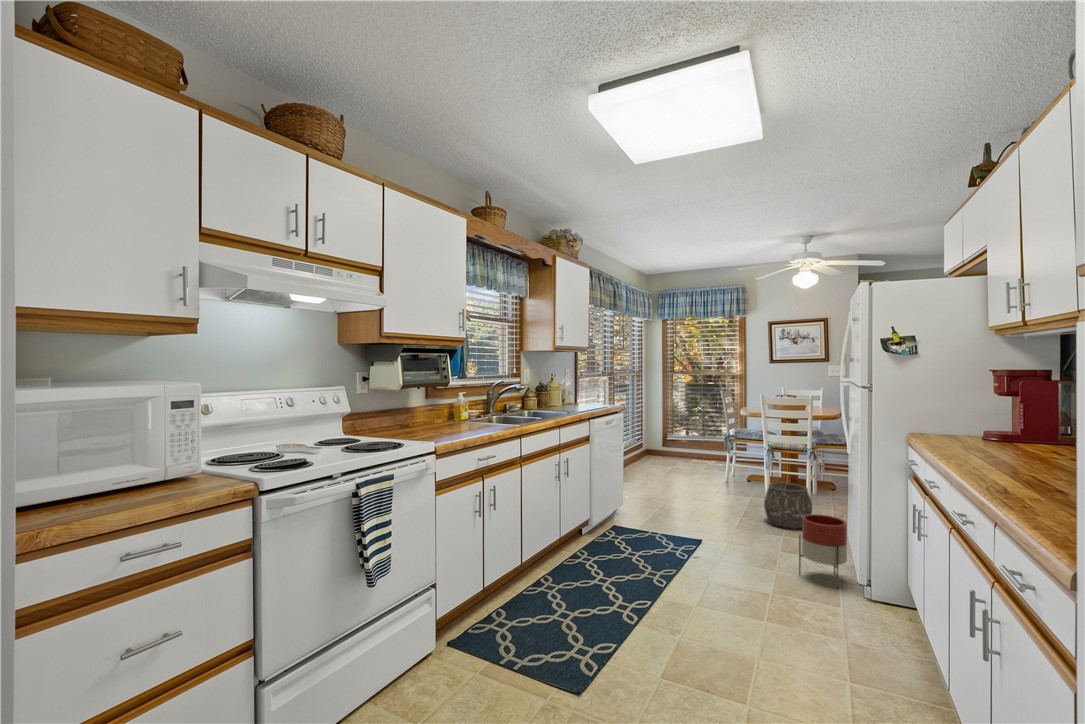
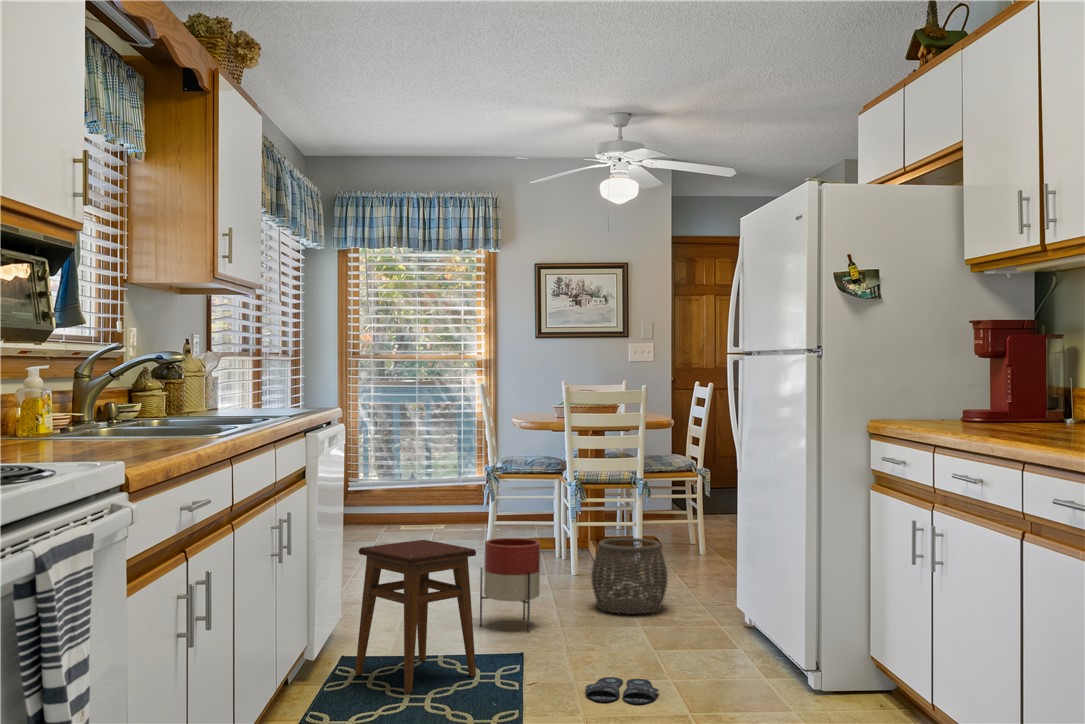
stool: none [611,477,669,556] -> present [355,540,476,693]
planter: present [799,514,847,589] -> present [480,538,540,632]
slippers: none [719,566,764,588] -> present [585,677,659,704]

